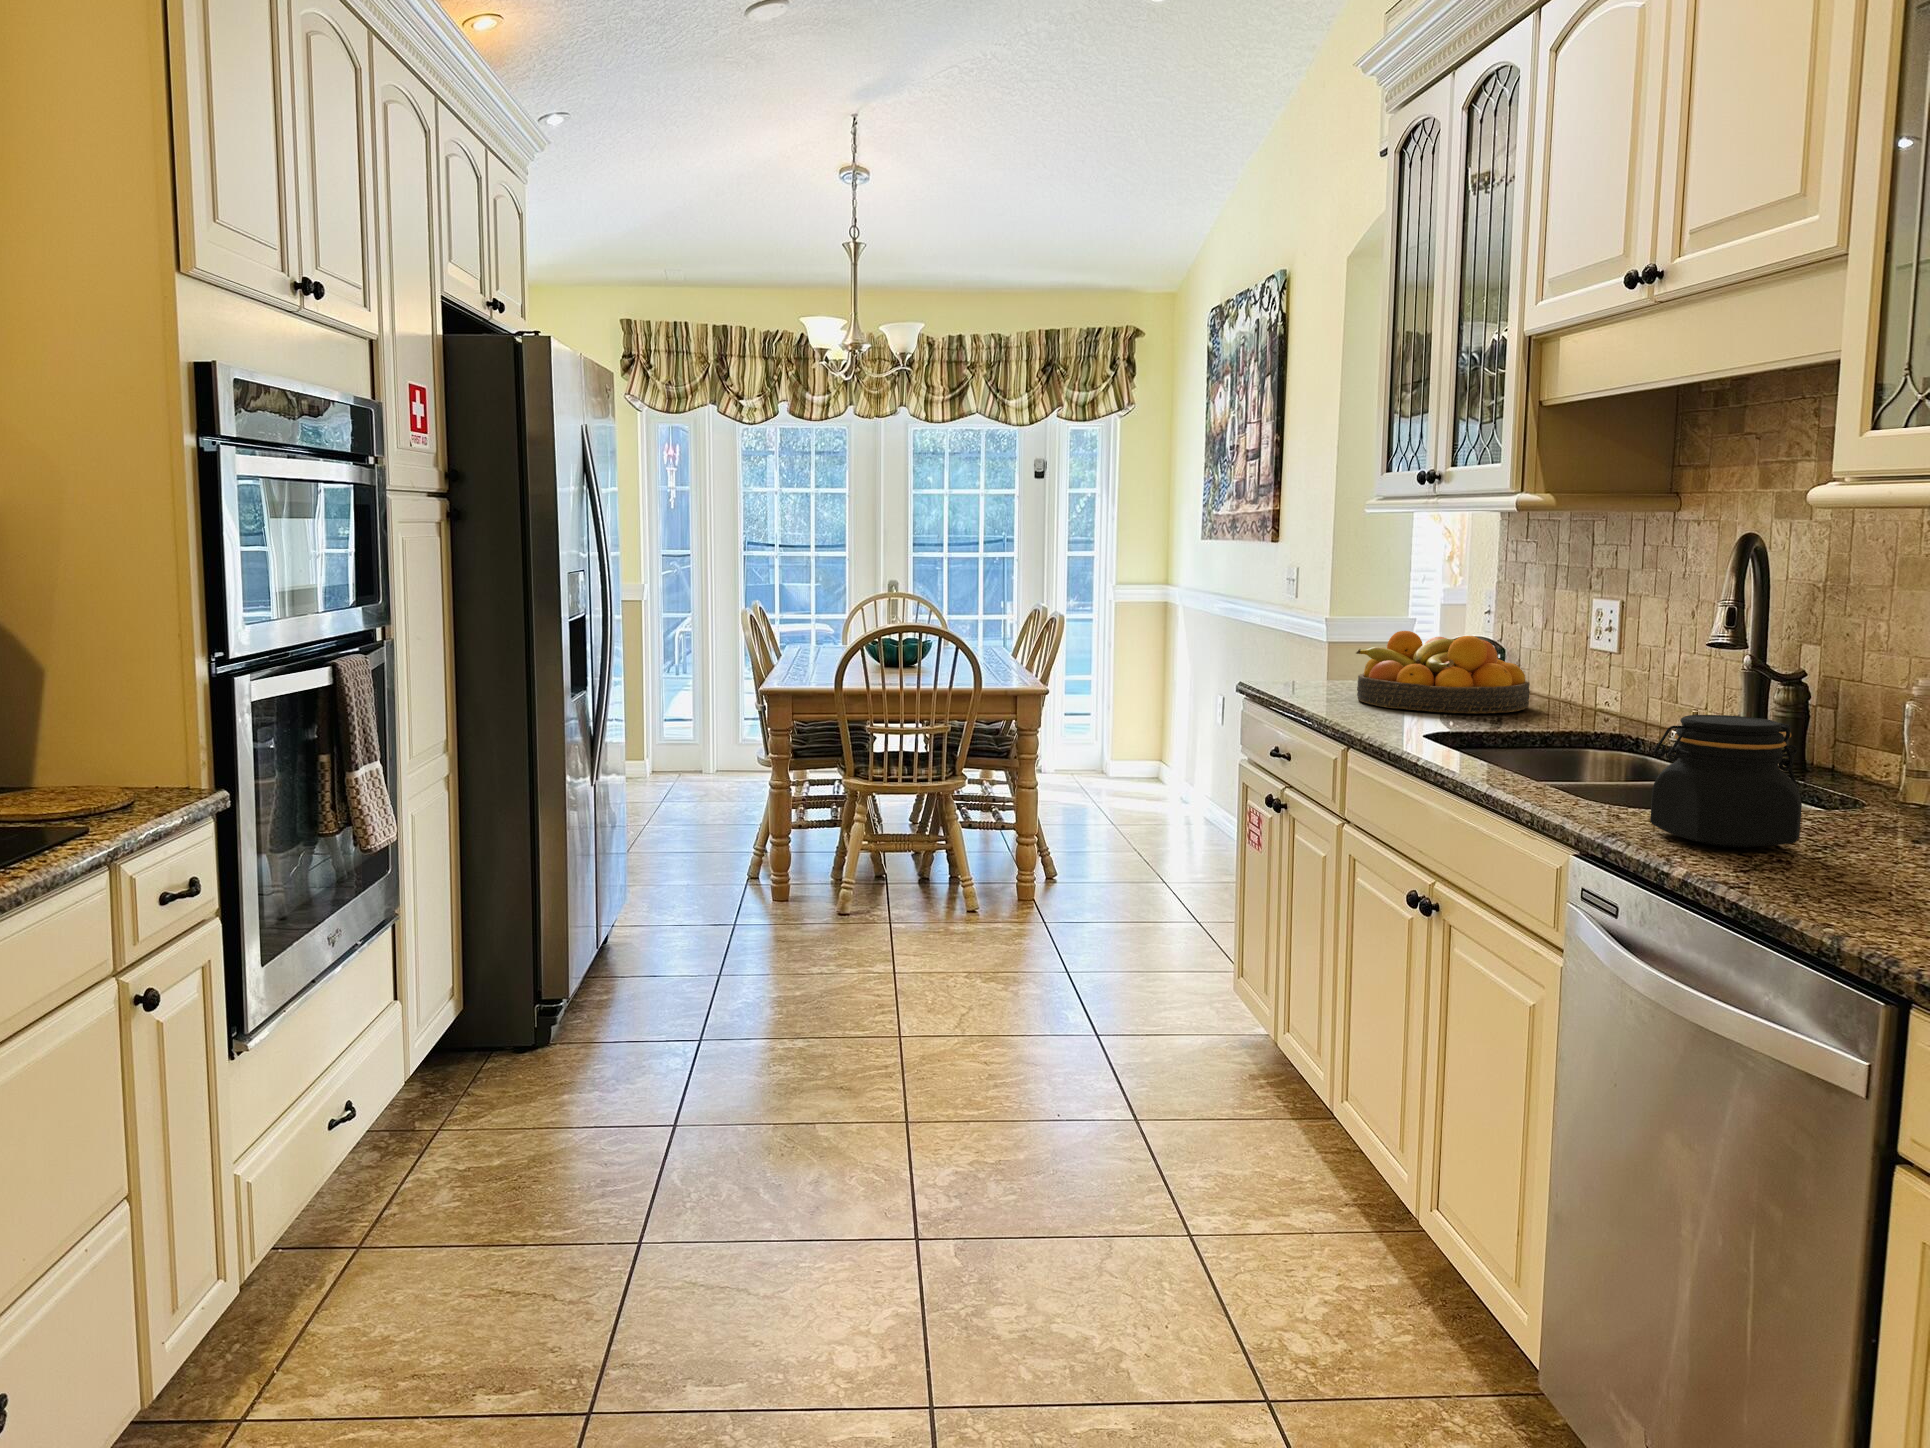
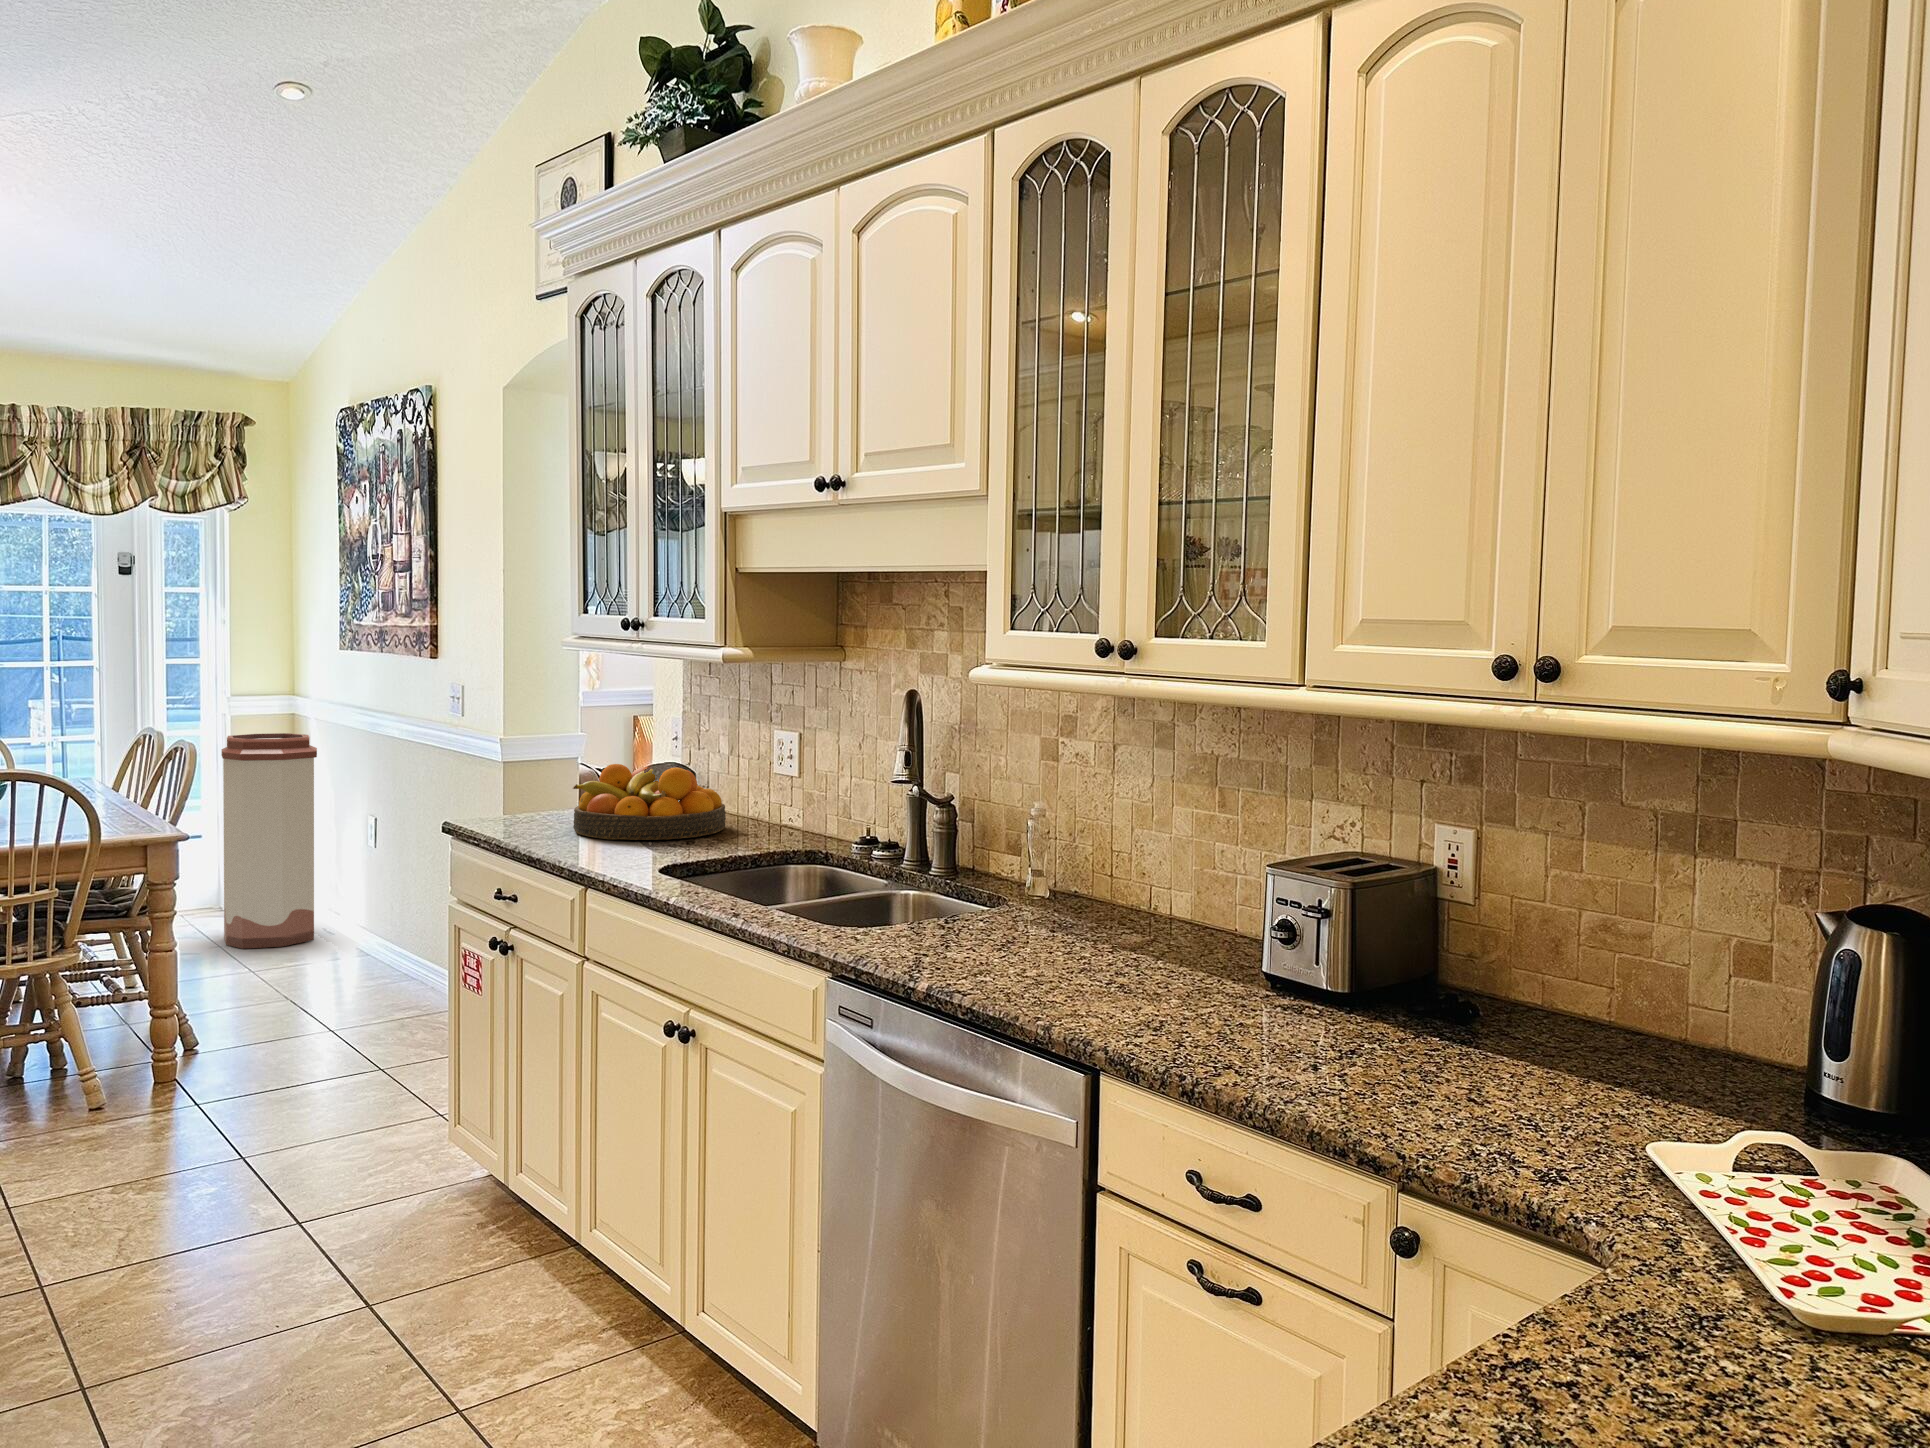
trash can: none [1105,615,1180,805] -> present [221,733,317,949]
jar: present [1650,715,1802,848] -> none [878,845,977,949]

